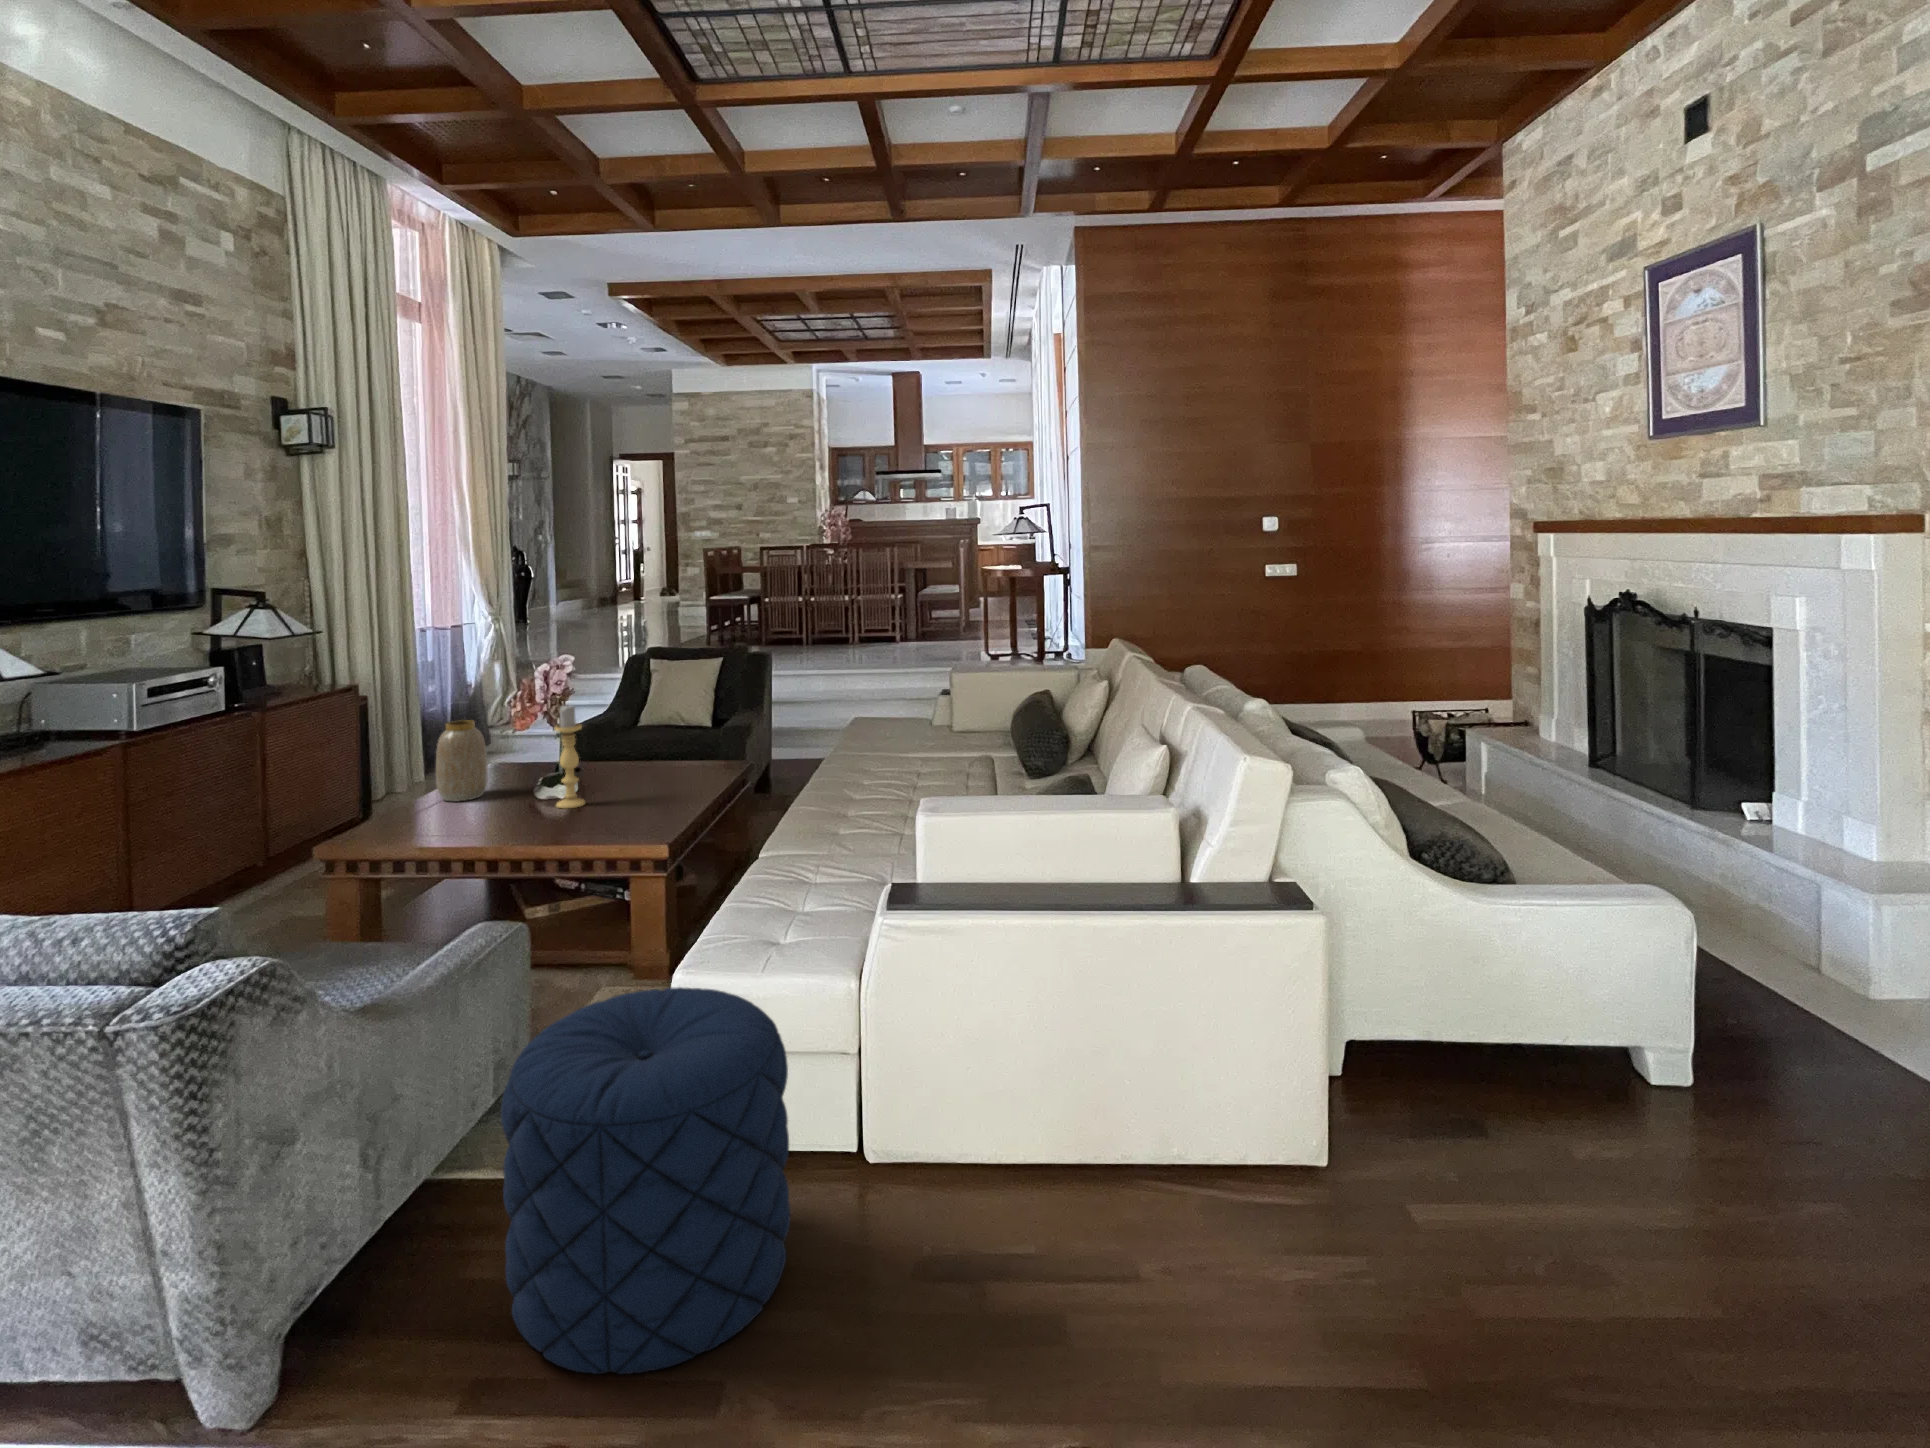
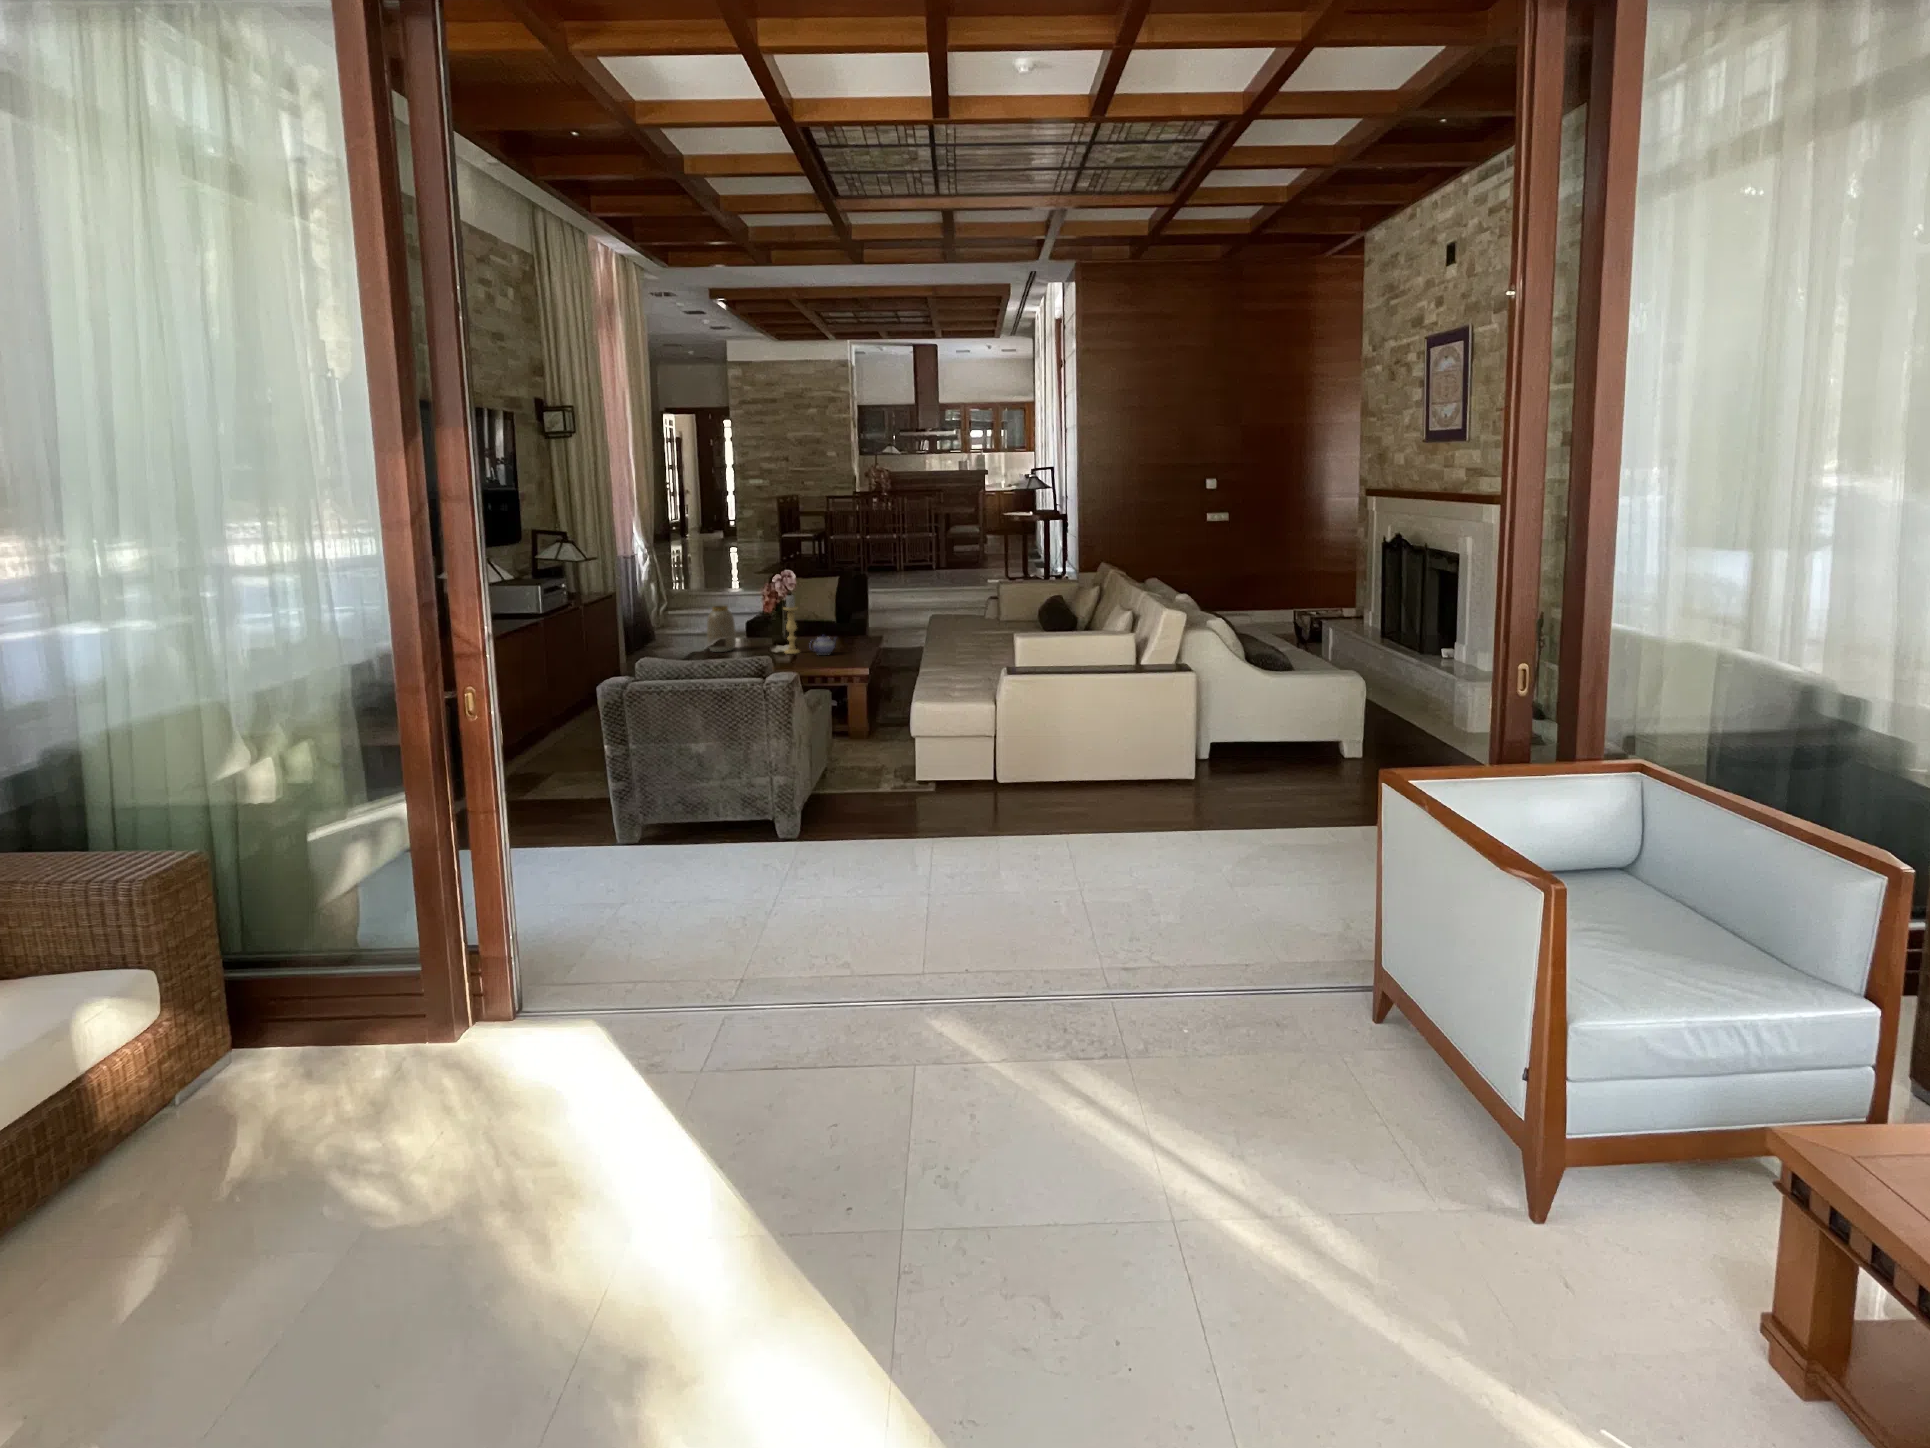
teapot: none [590,775,648,813] -> present [810,634,836,655]
pouf: present [501,987,790,1374] -> none [861,701,973,827]

